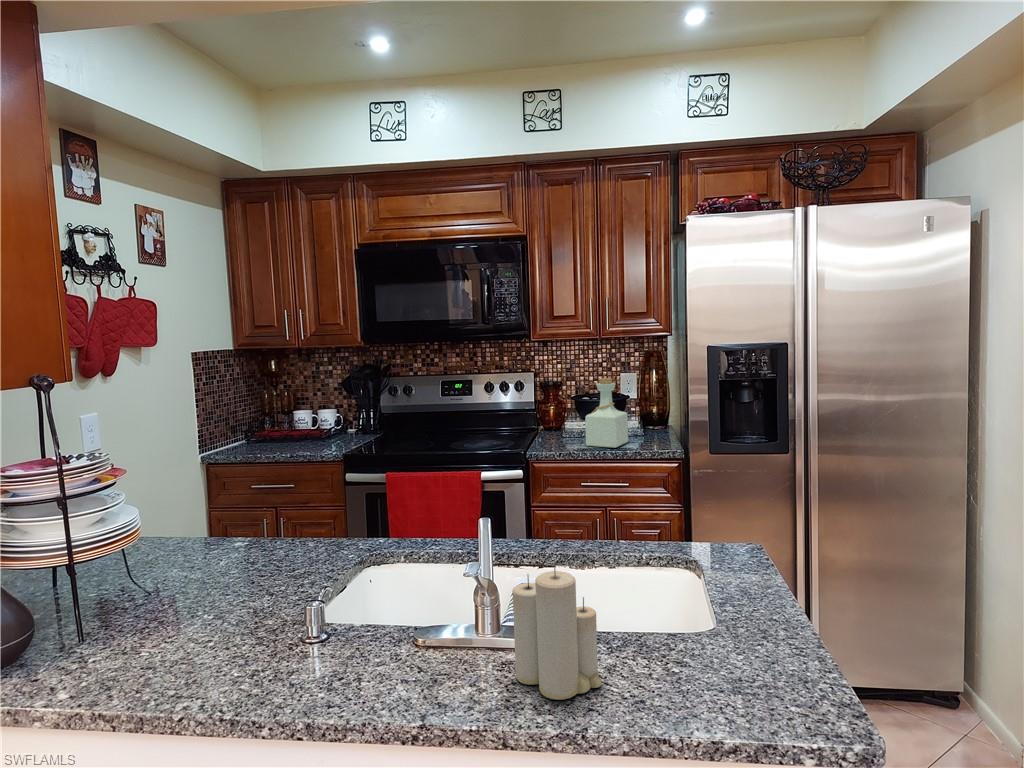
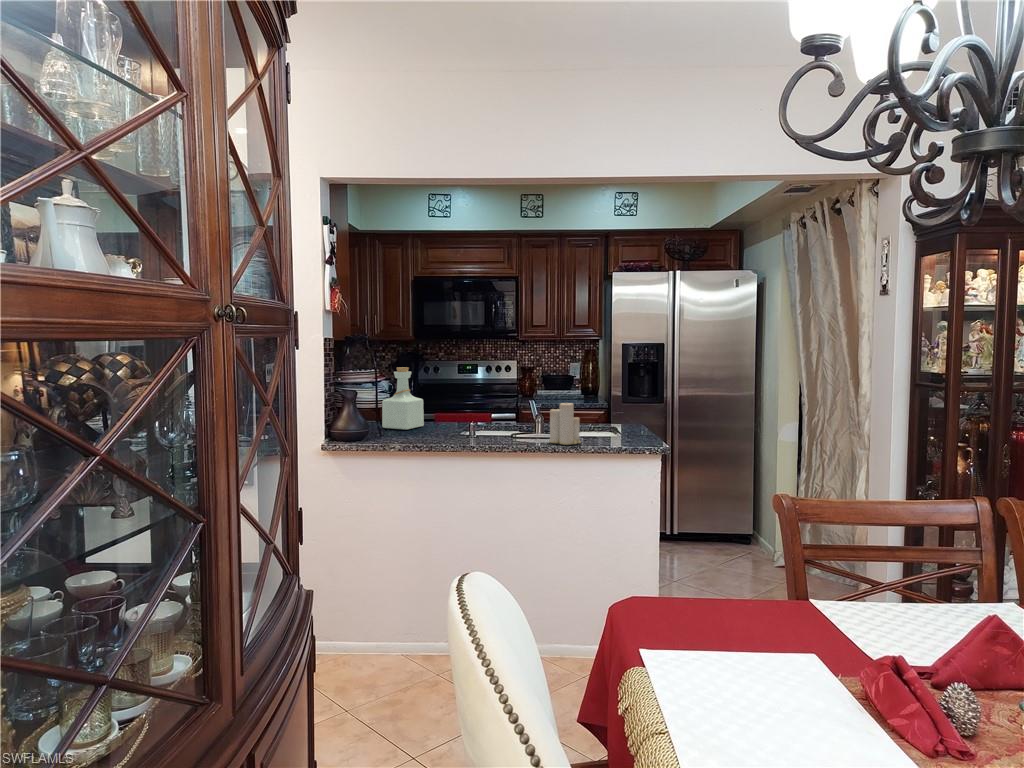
bottle: present [585,378,628,448] -> present [382,367,424,430]

